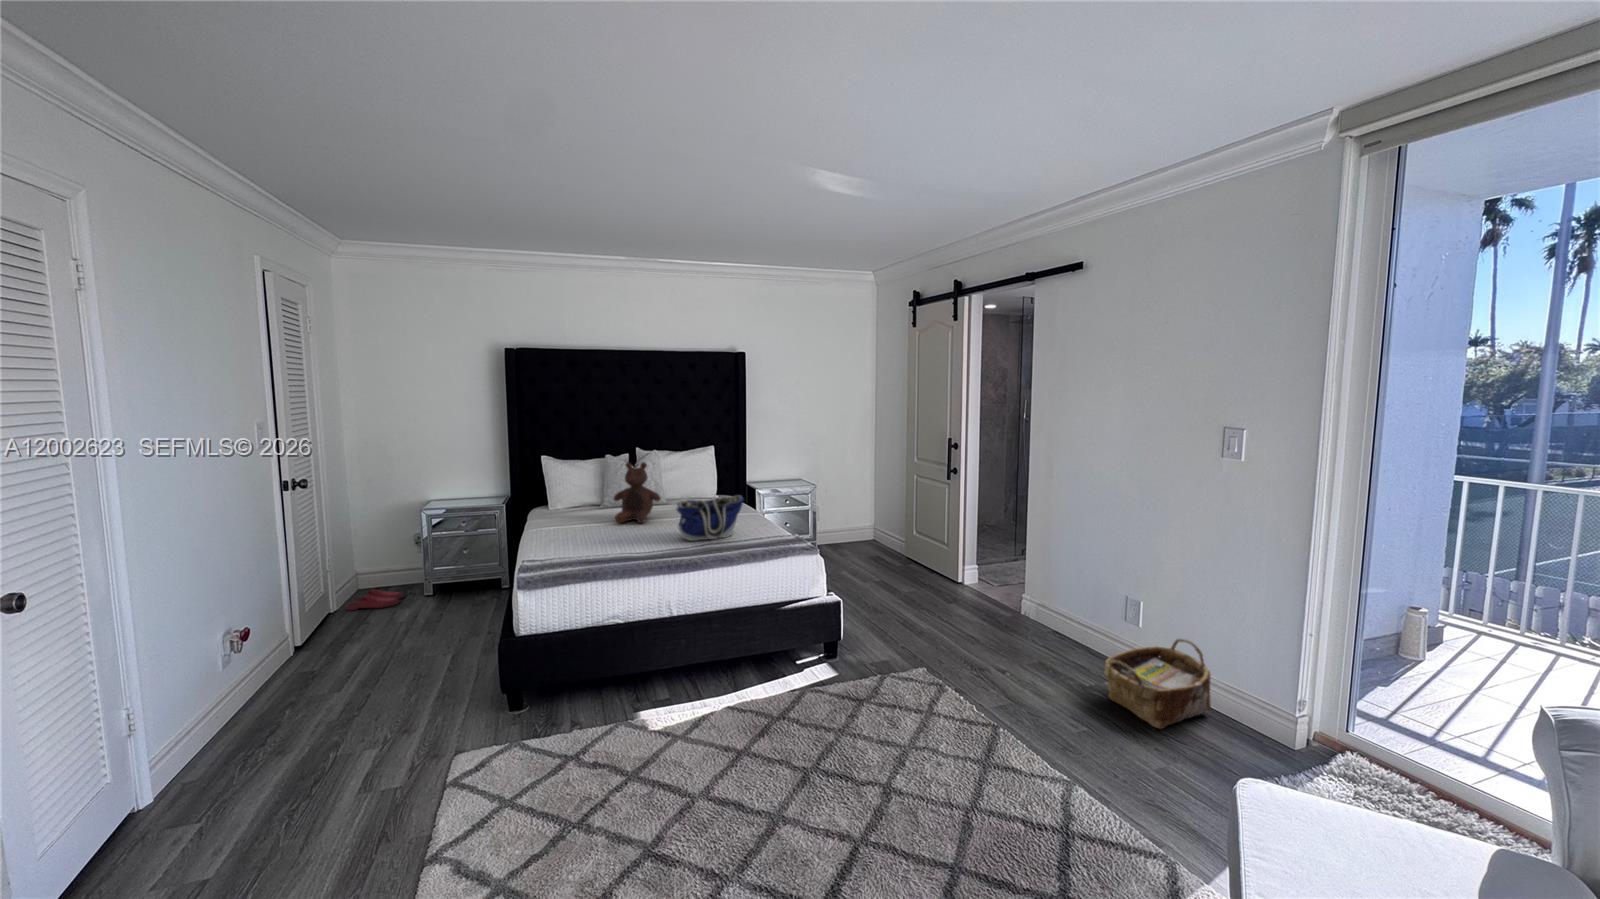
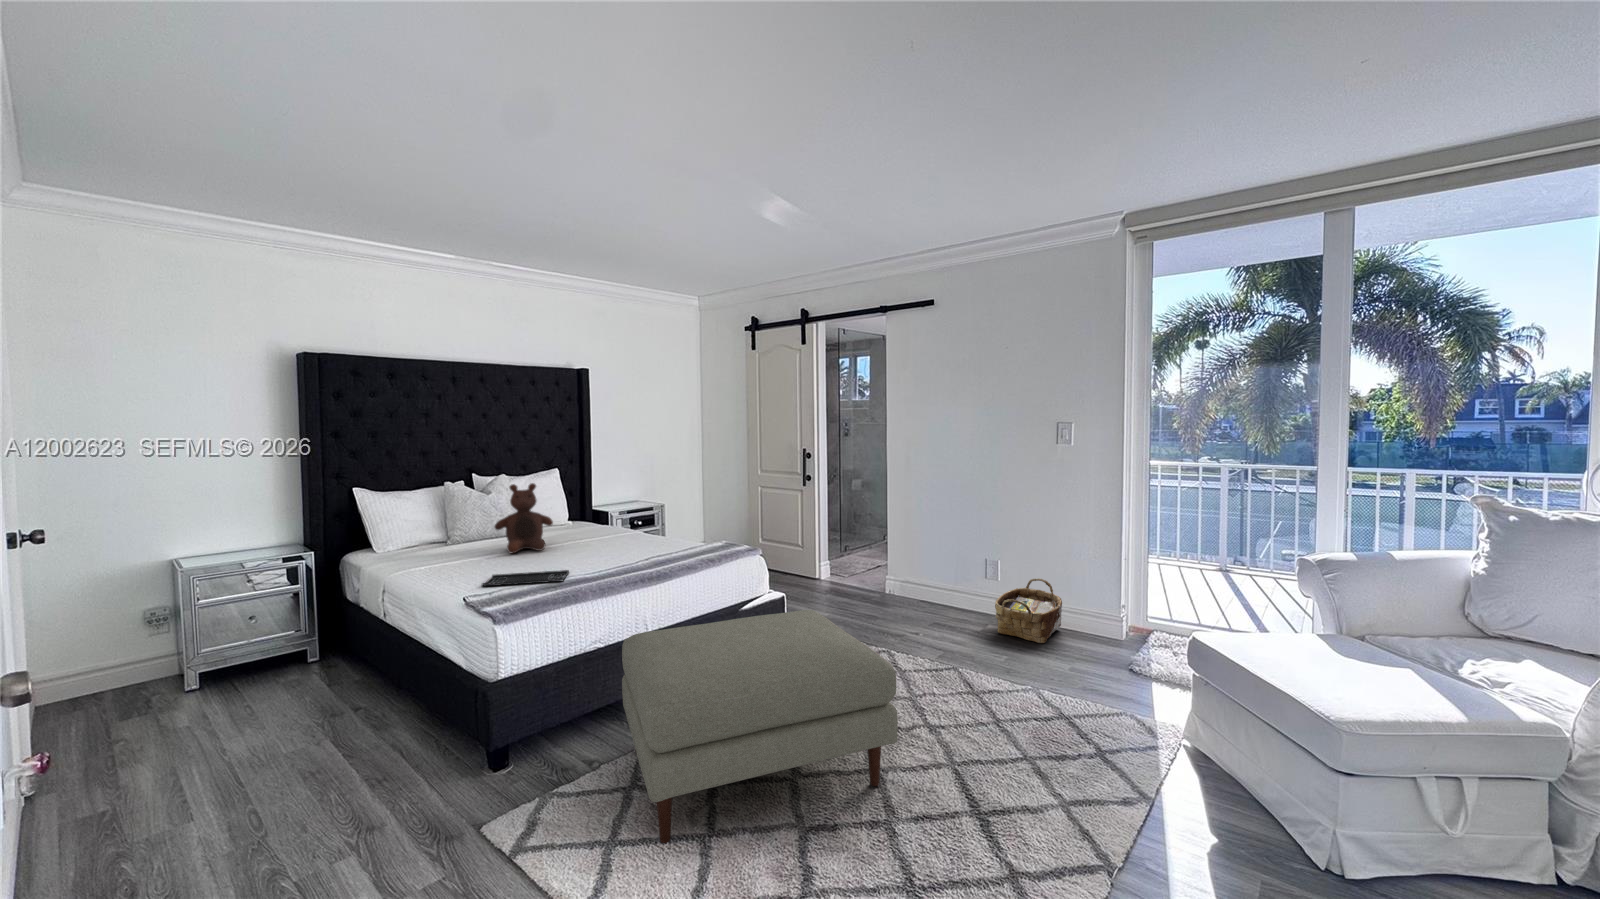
tote bag: present [676,495,743,541] -> none [609,505,677,557]
tray: none [552,542,627,557] -> present [482,570,569,586]
slippers: present [346,589,403,610] -> none [32,700,135,742]
ottoman: none [518,619,803,838] -> present [622,610,898,843]

